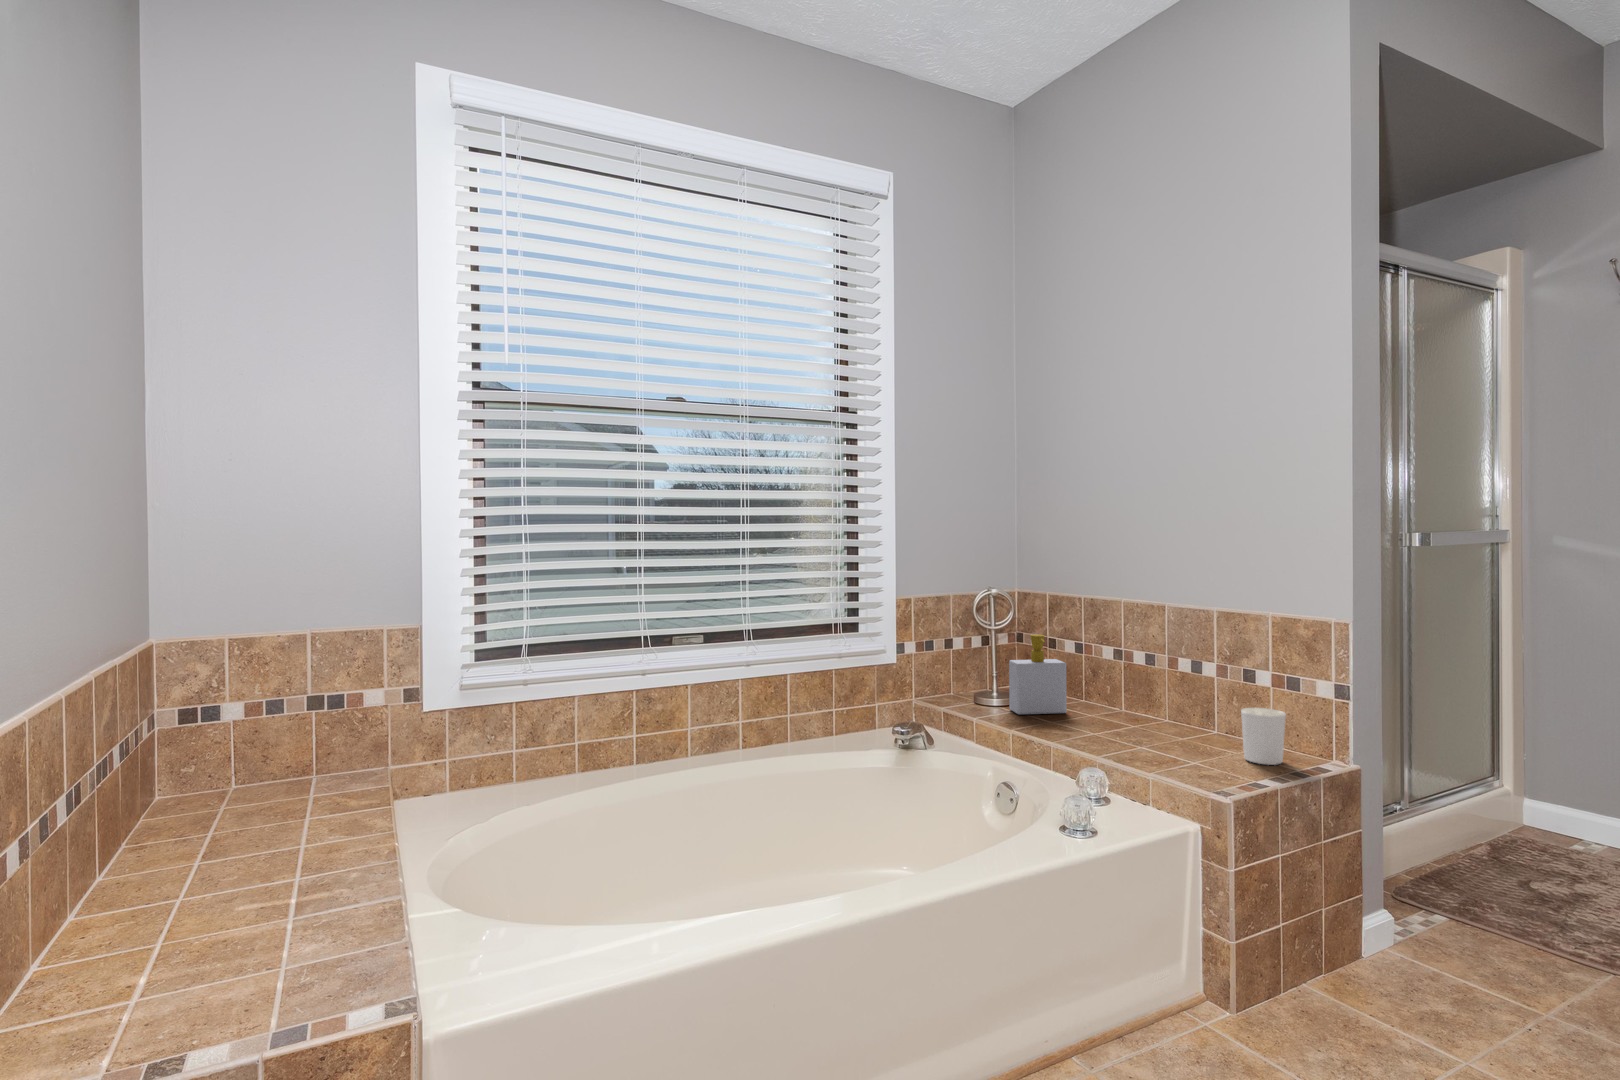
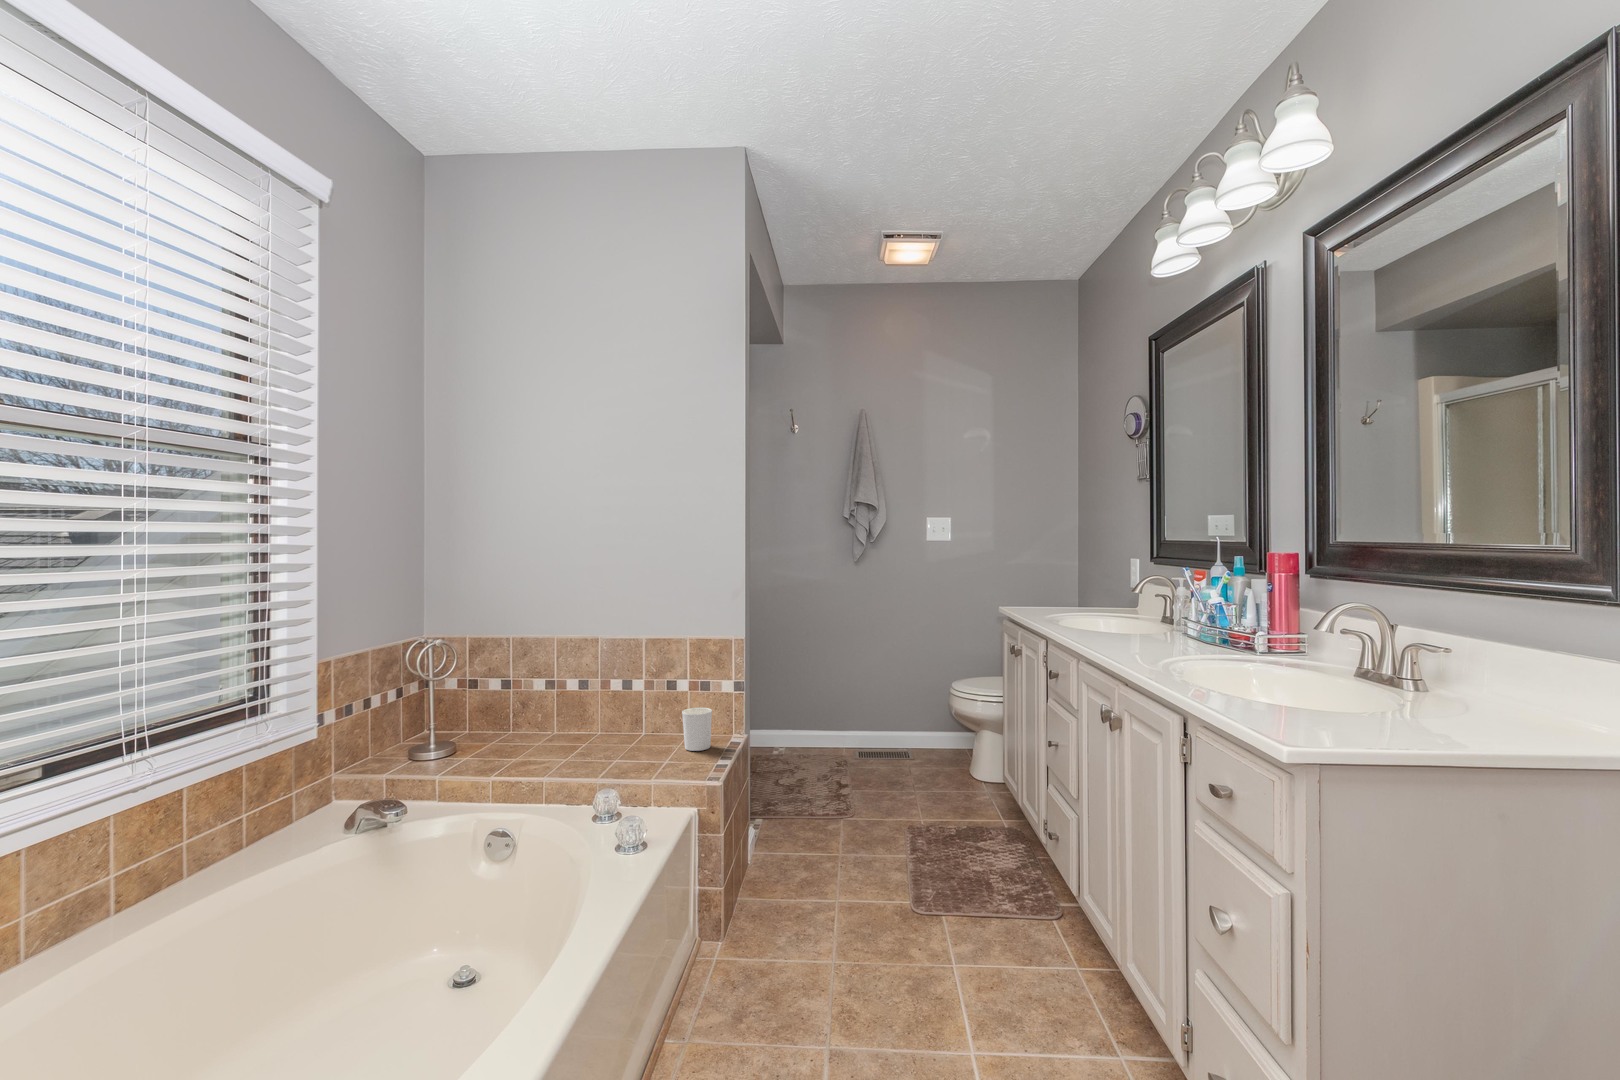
soap bottle: present [1009,634,1067,714] -> none [455,678,513,761]

